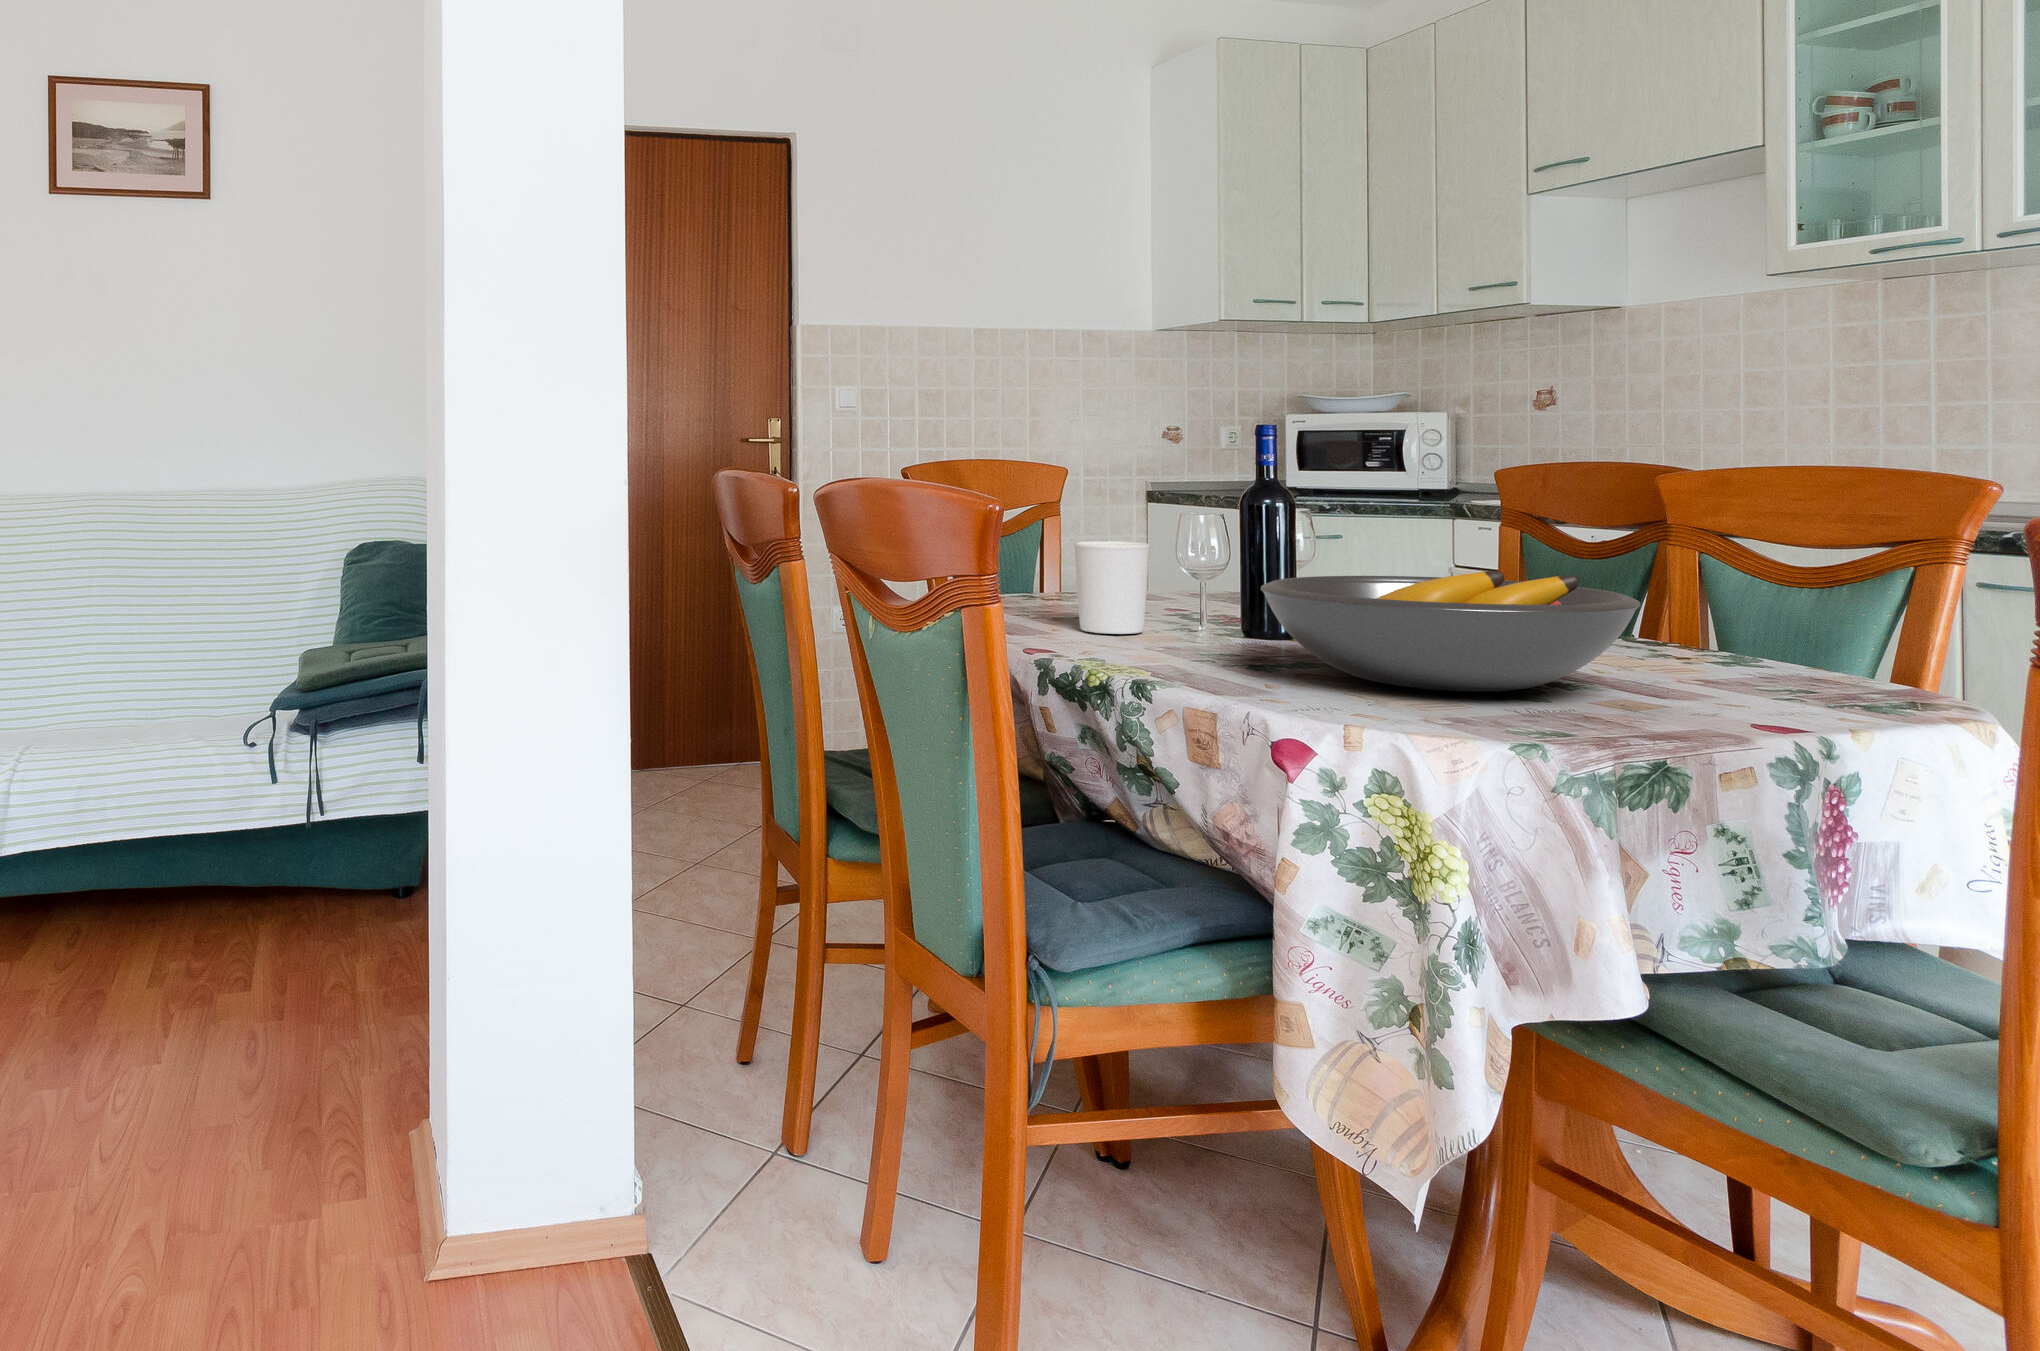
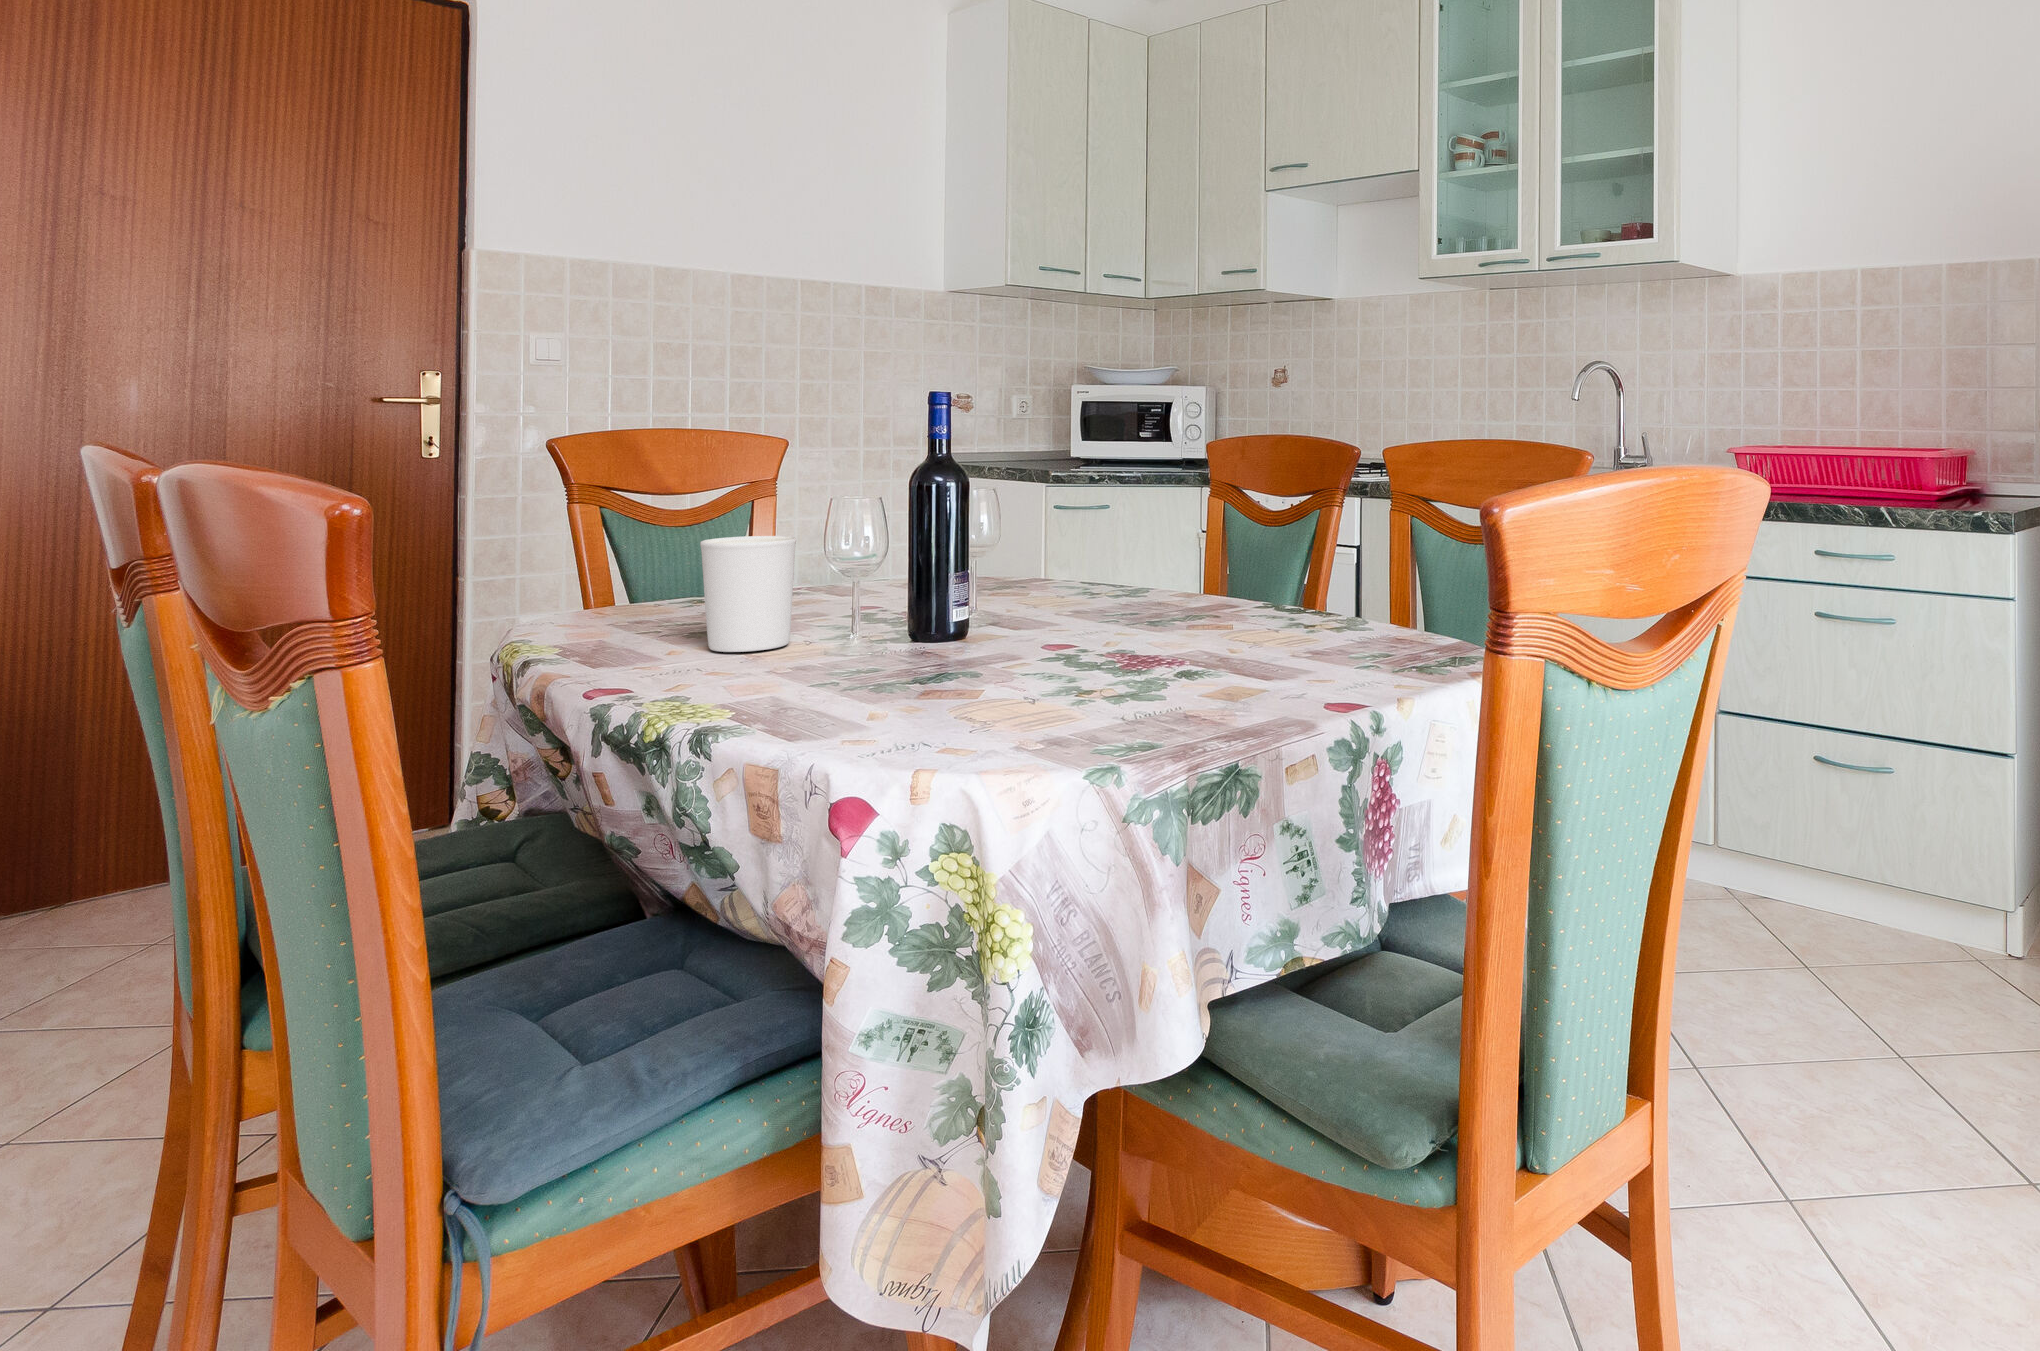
fruit bowl: present [1261,571,1641,692] -> none [873,564,1240,701]

